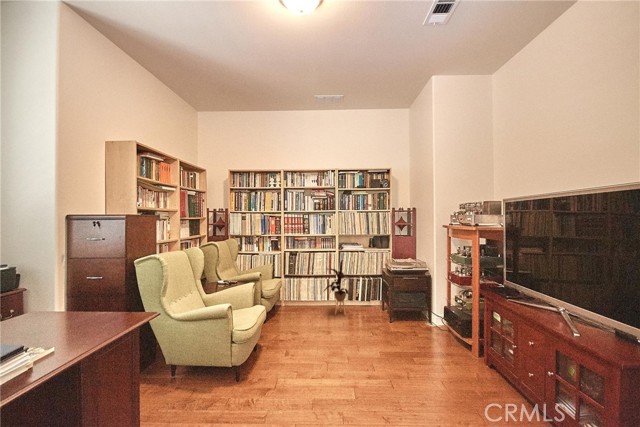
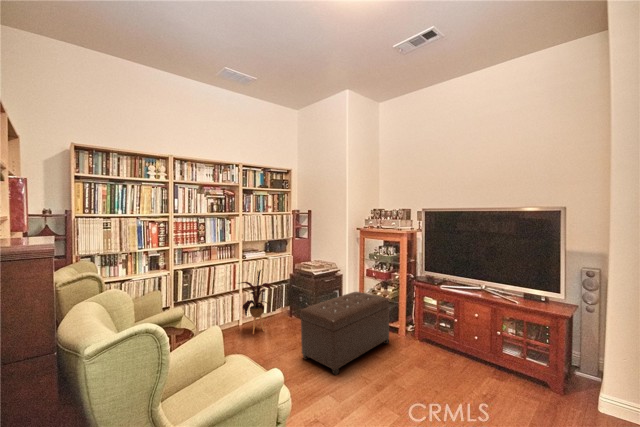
ottoman: none [340,298,442,367] -> present [300,292,389,375]

